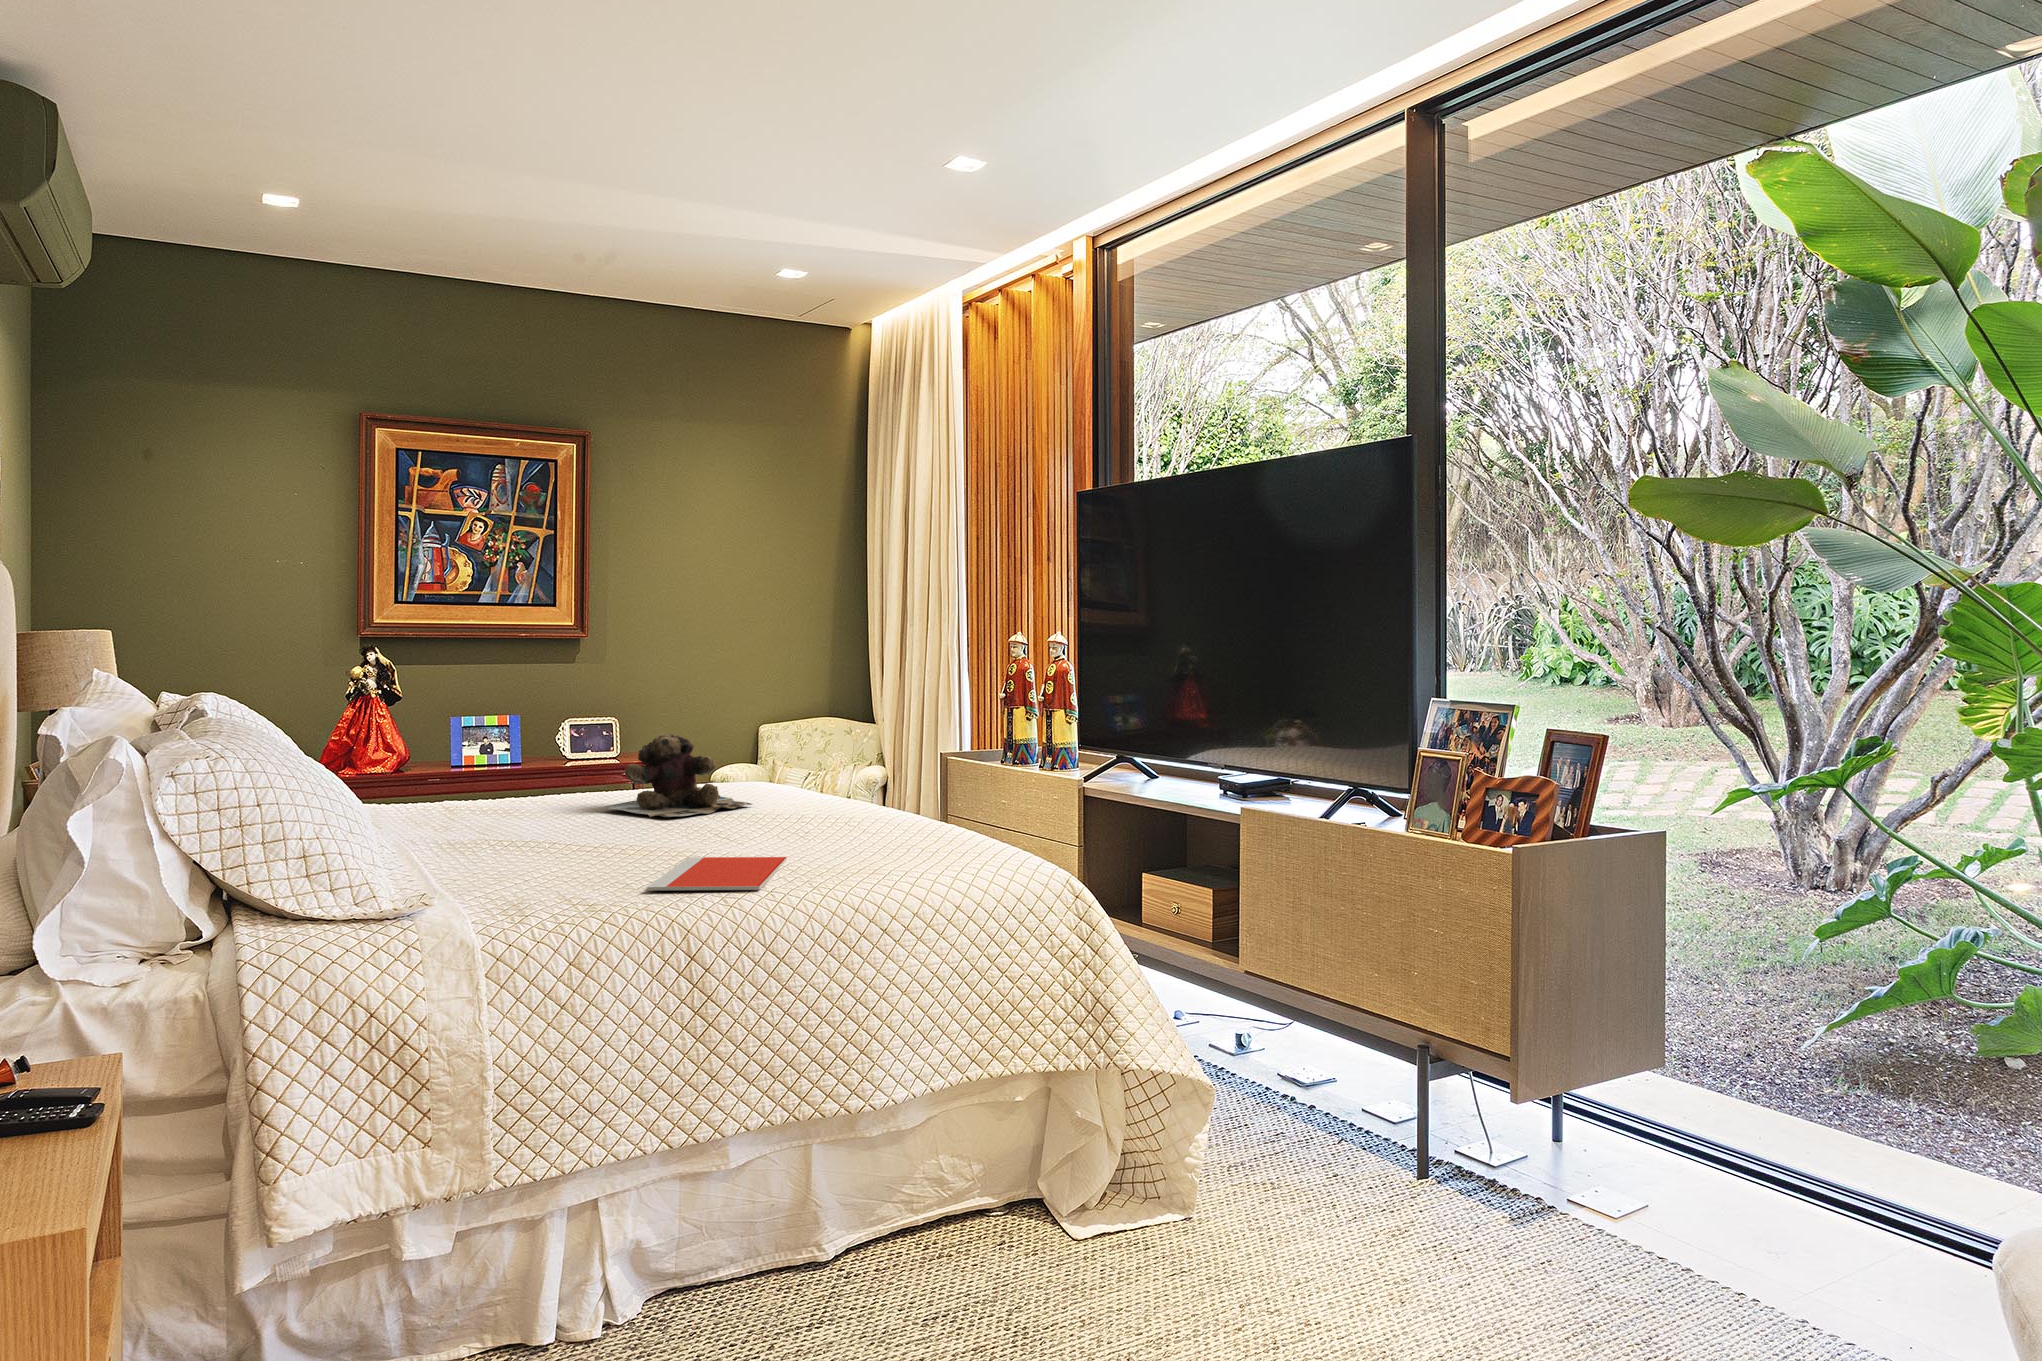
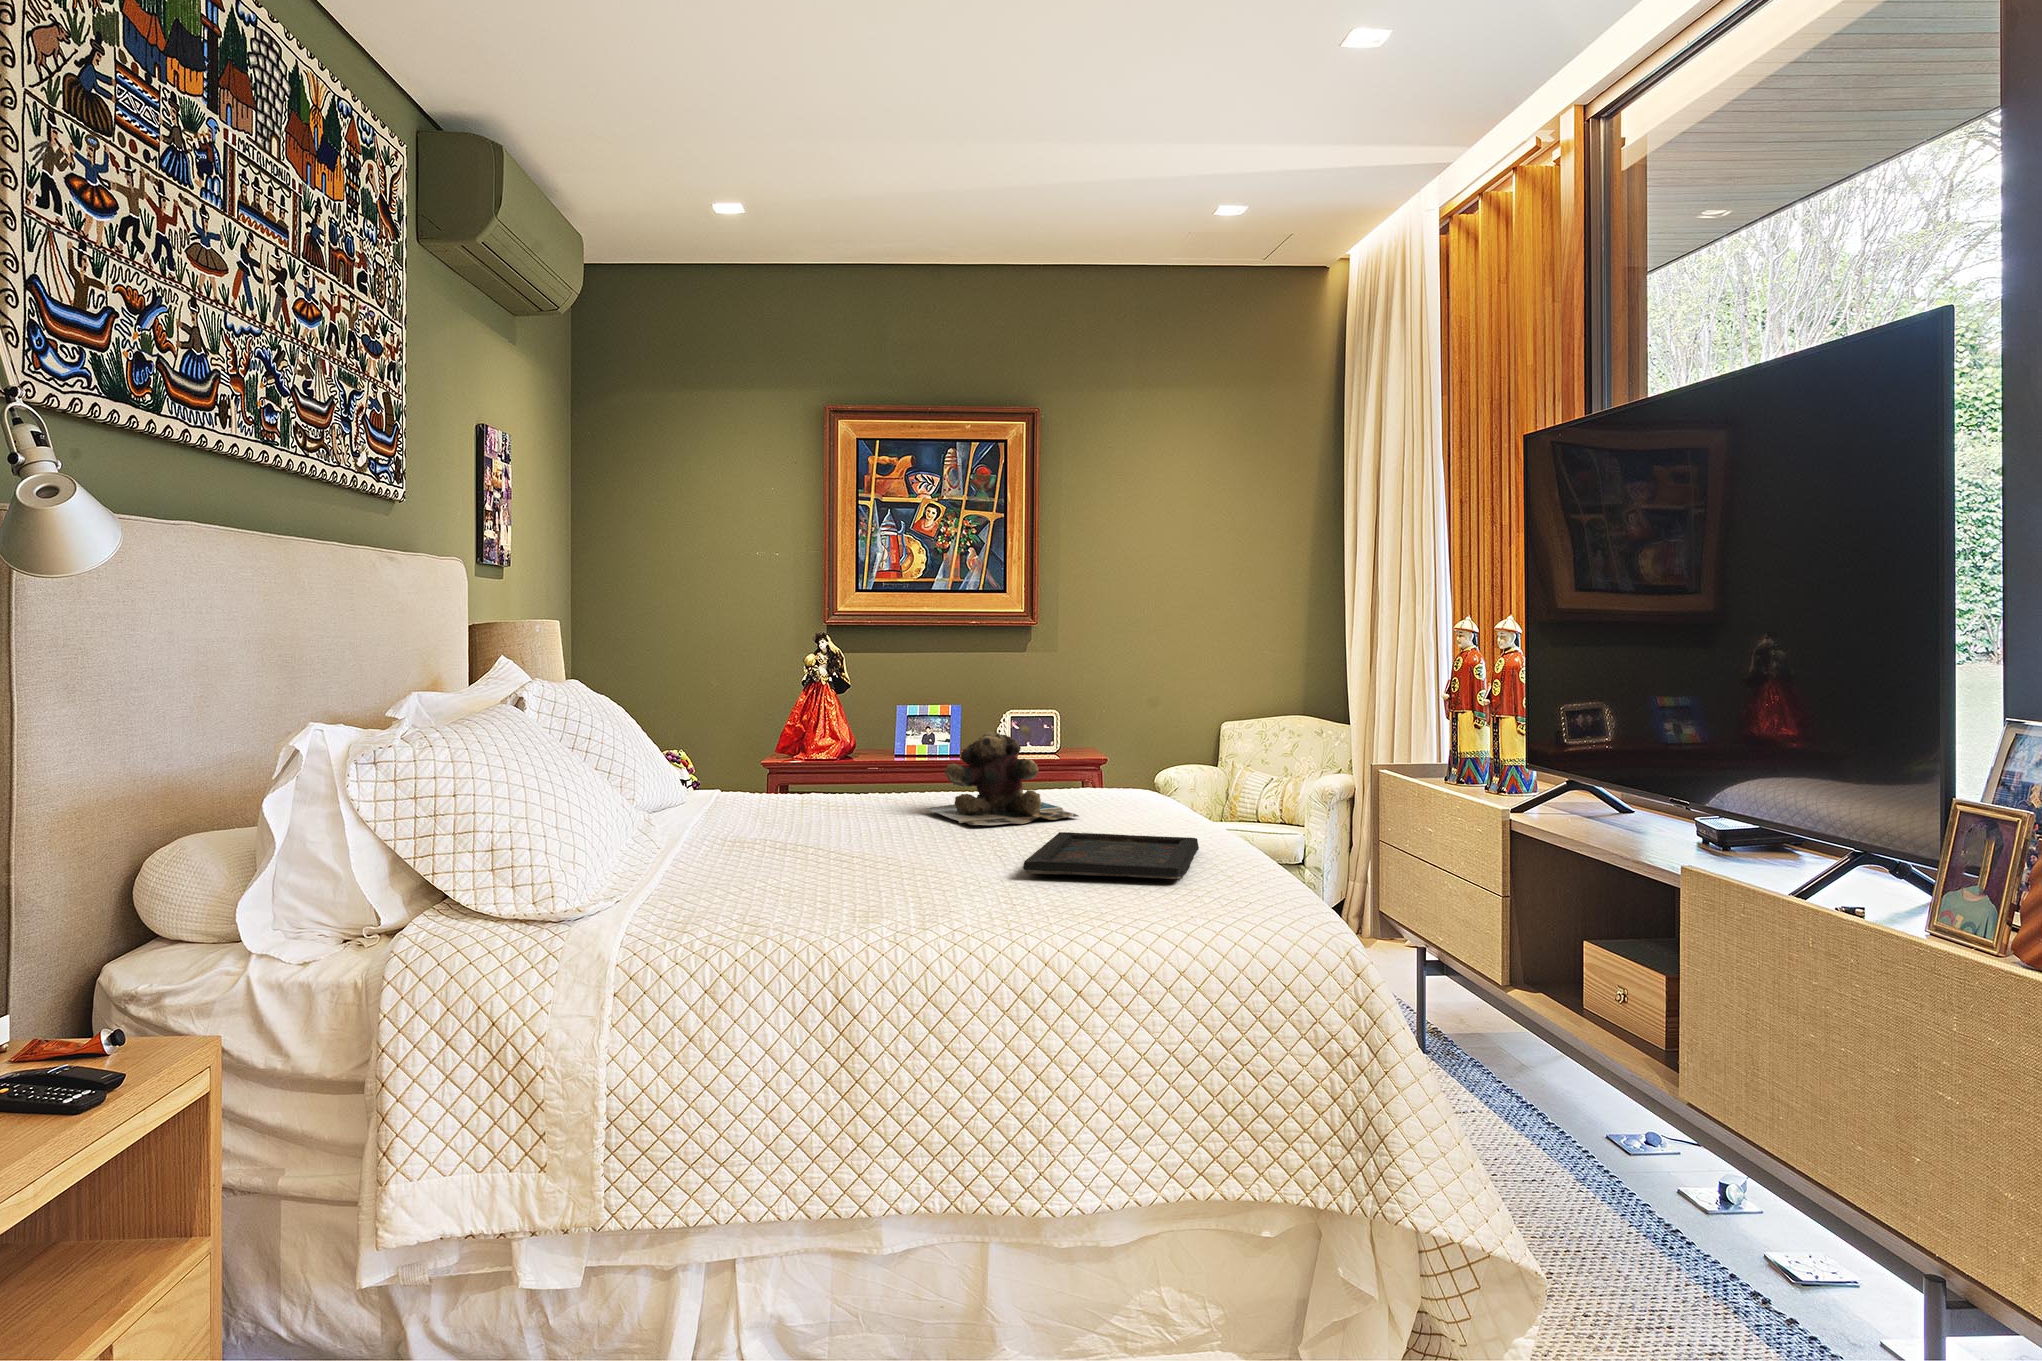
tray: none [765,812,906,847] -> present [1023,832,1199,879]
notebook: present [647,857,787,890] -> none [830,877,1027,927]

